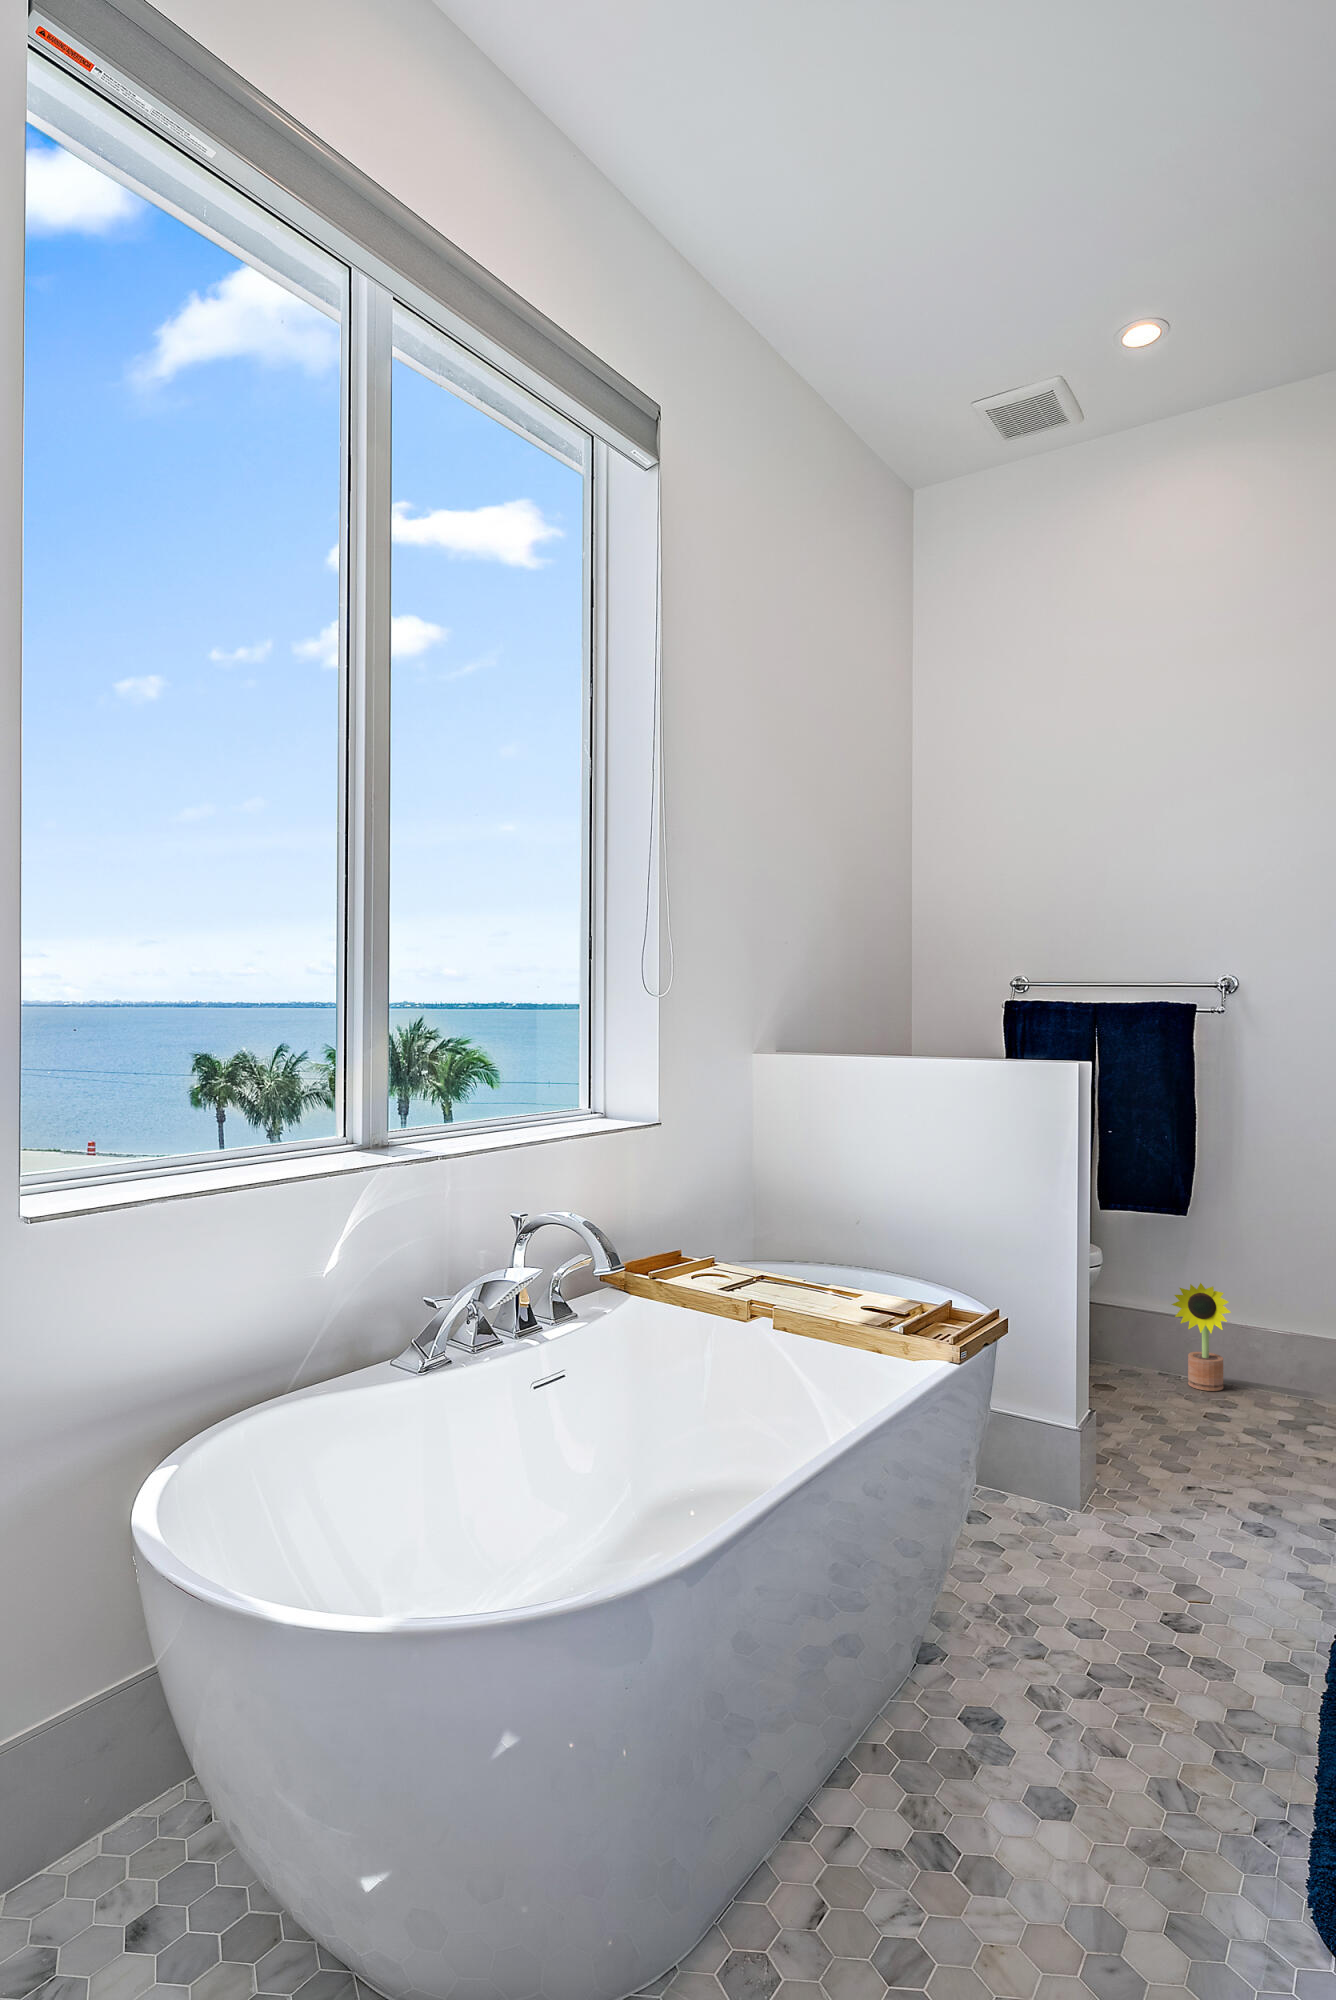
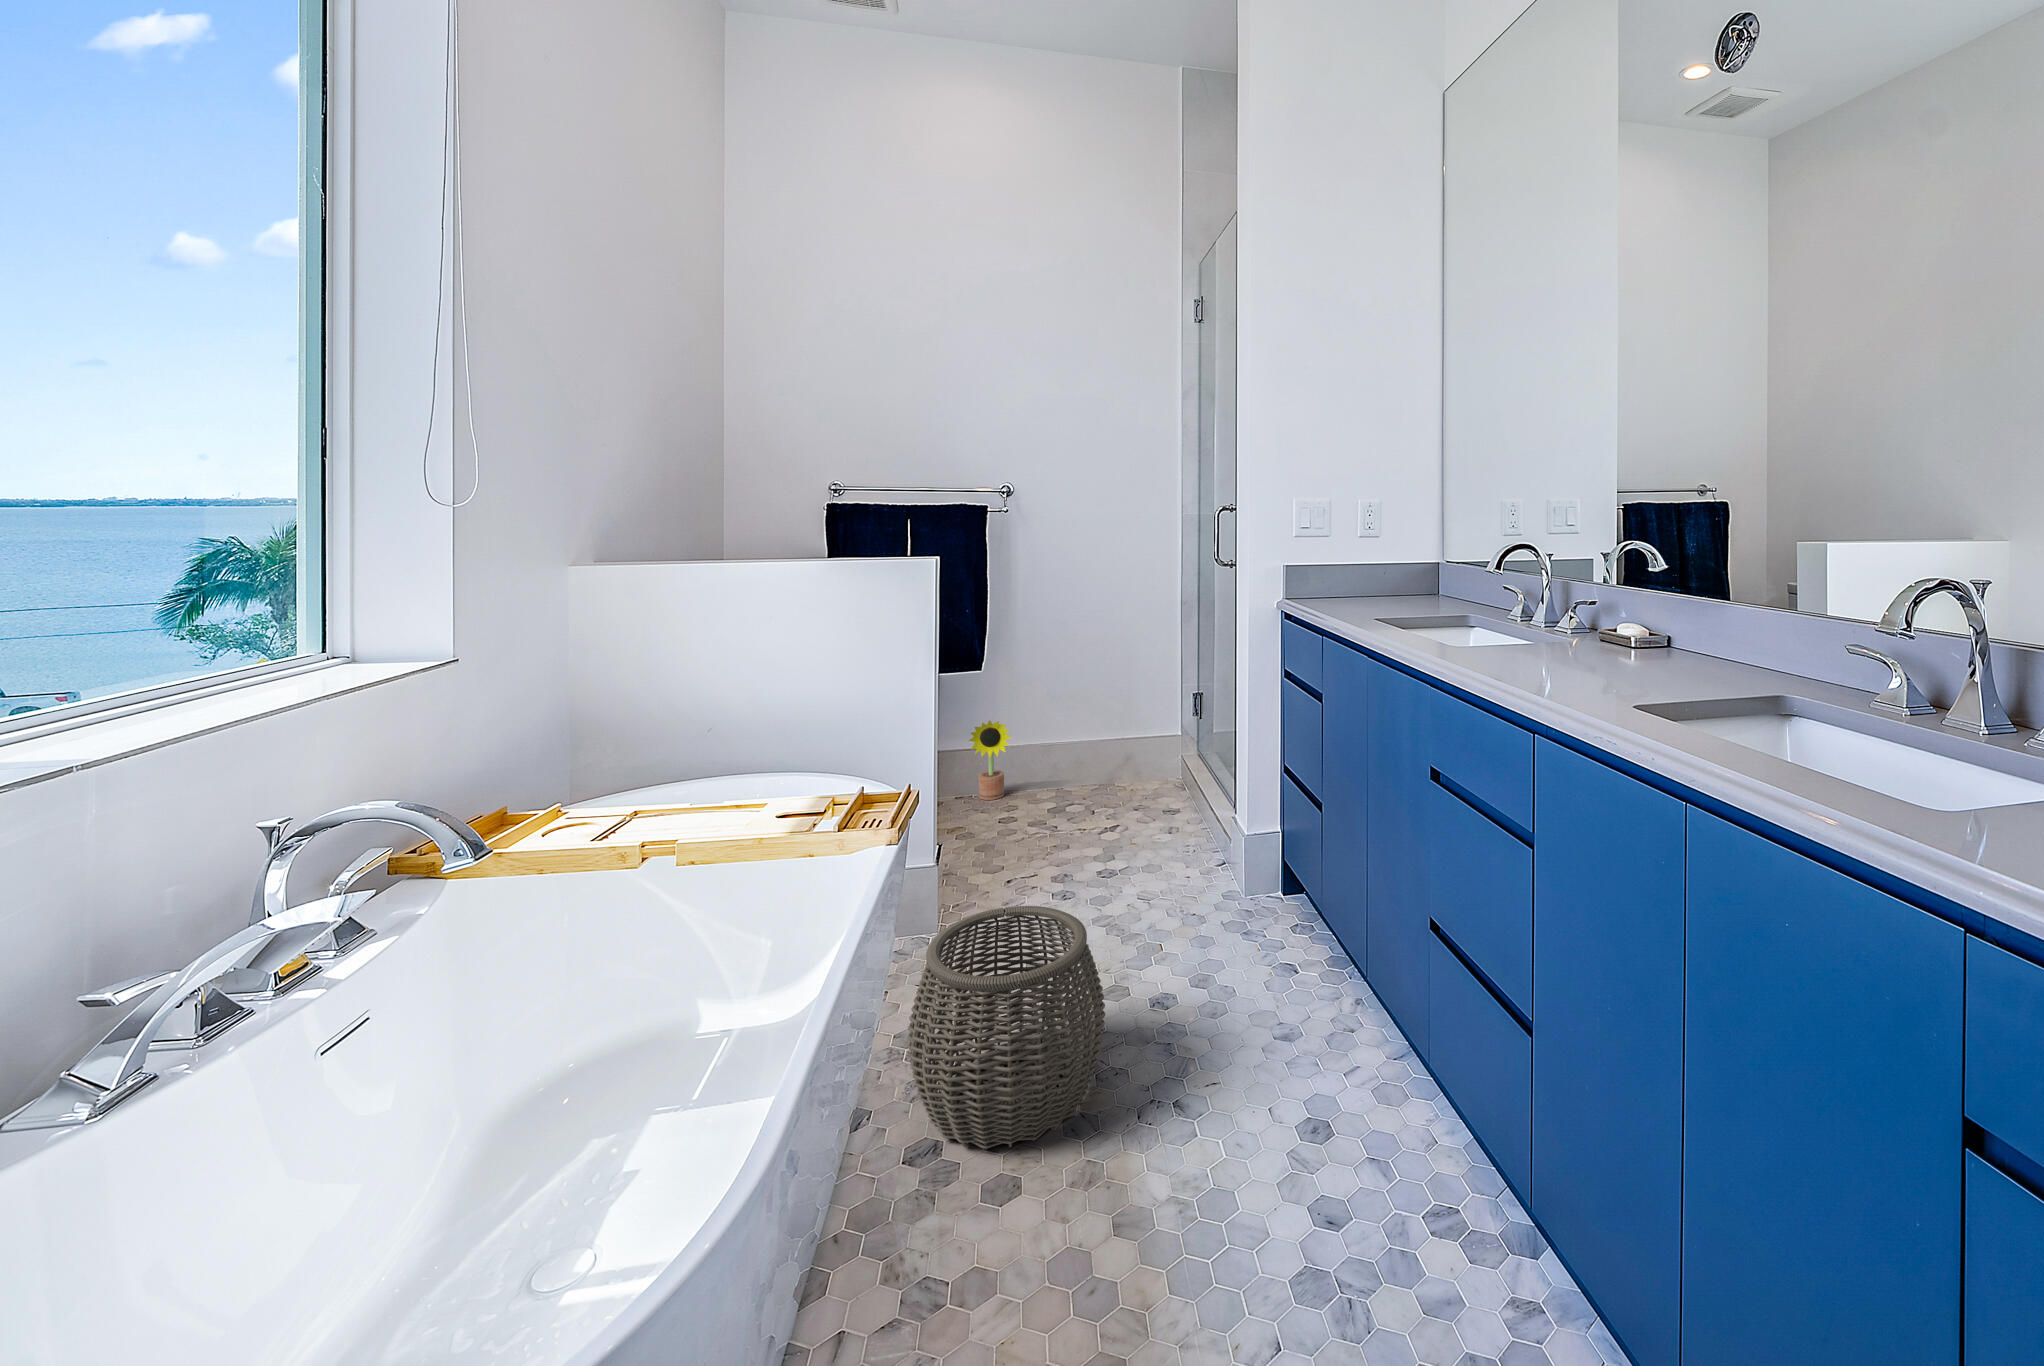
woven basket: none [974,1476,1227,1774] -> present [907,906,1105,1149]

